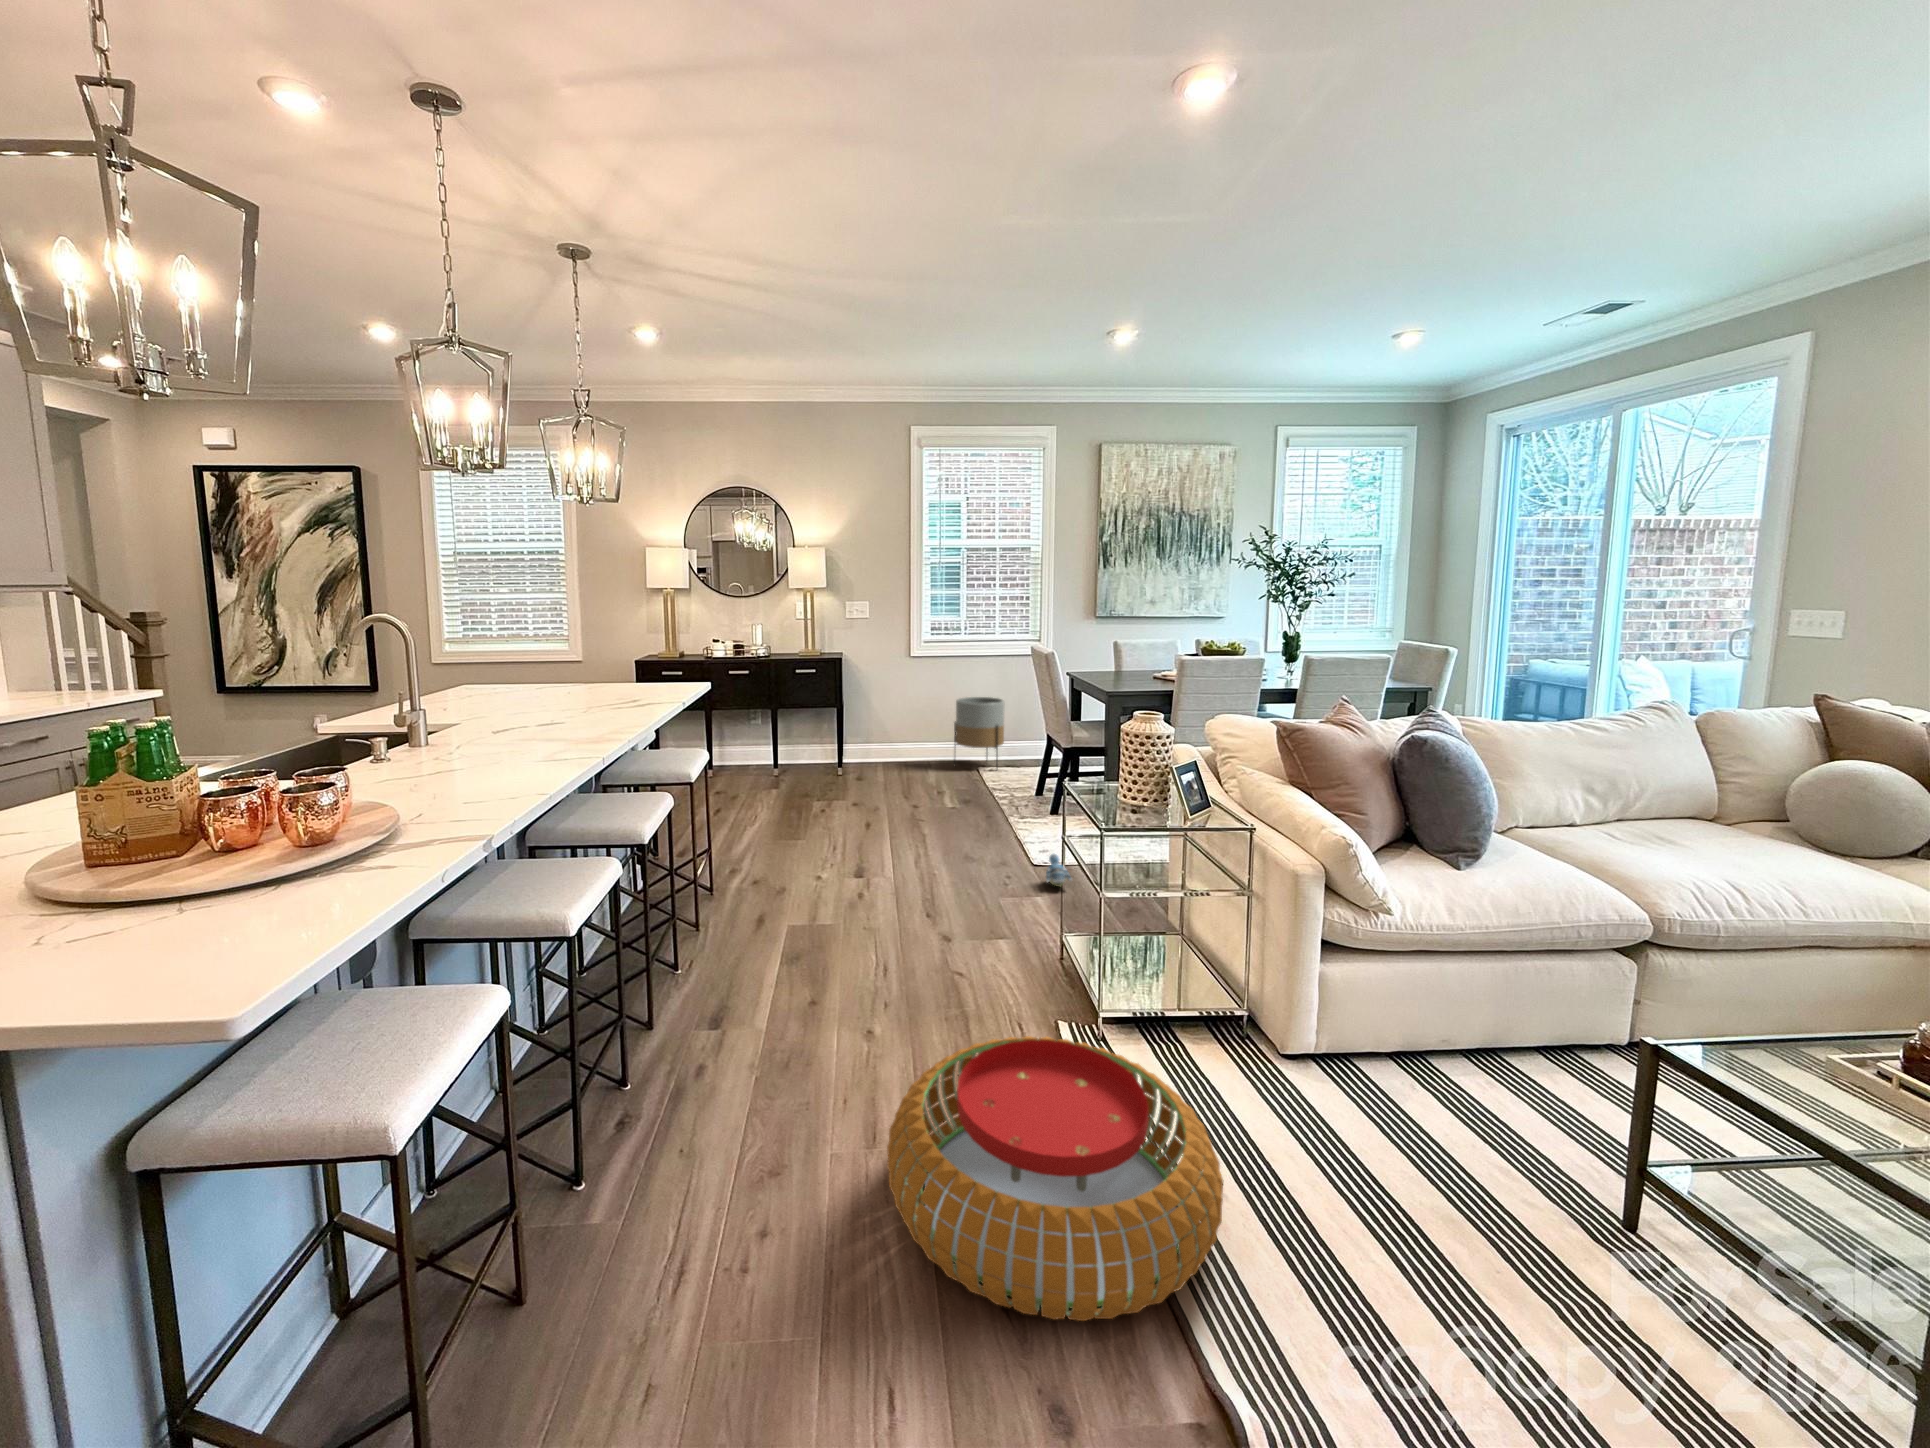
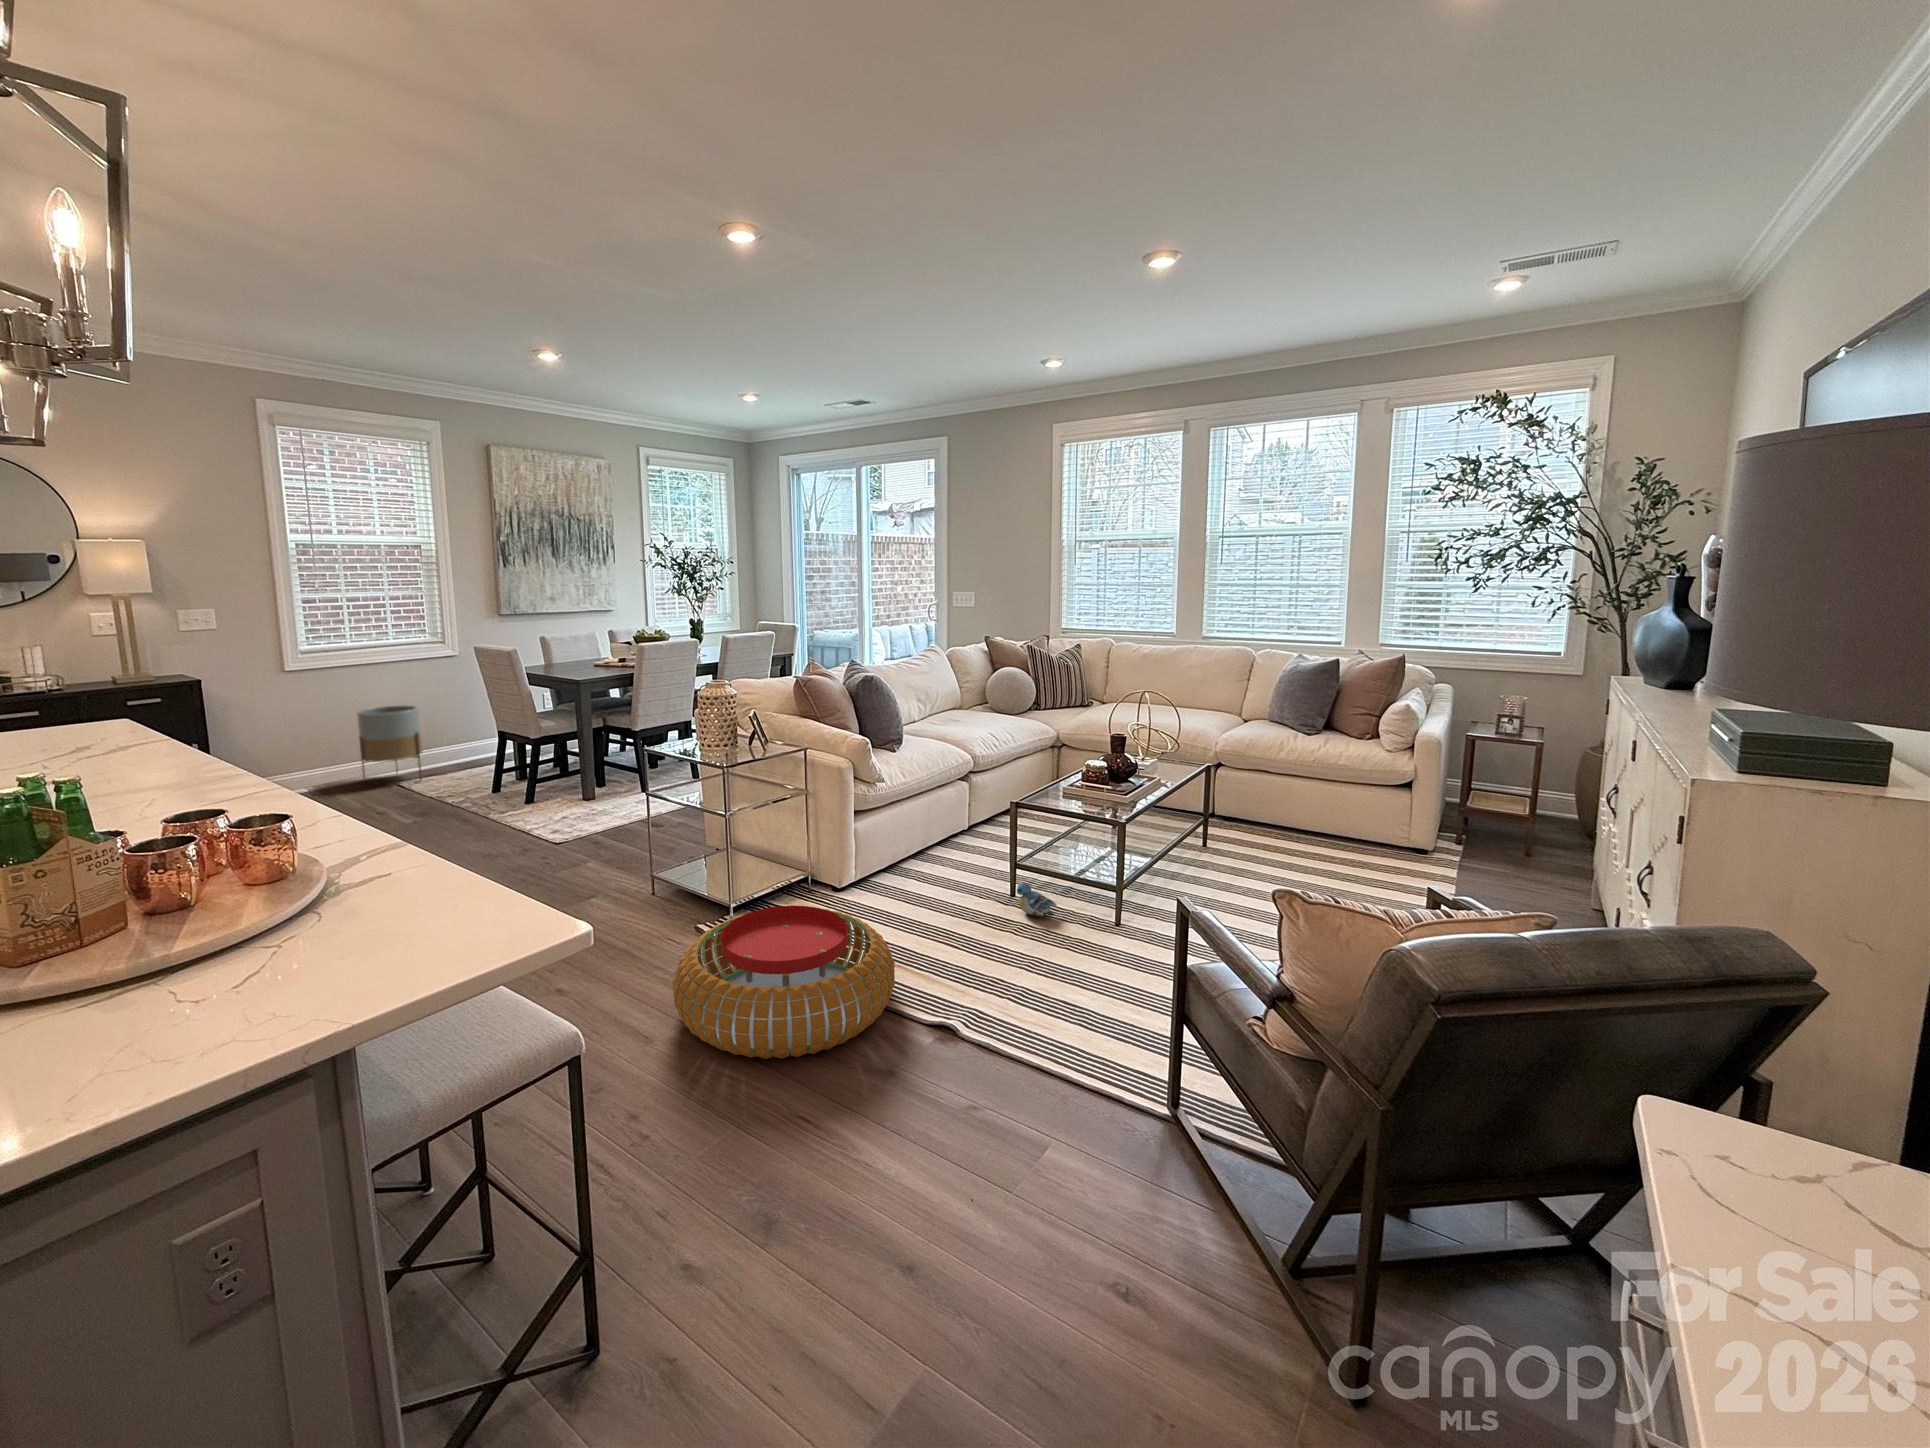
plush toy: present [1046,854,1072,887] -> present [1017,882,1057,917]

